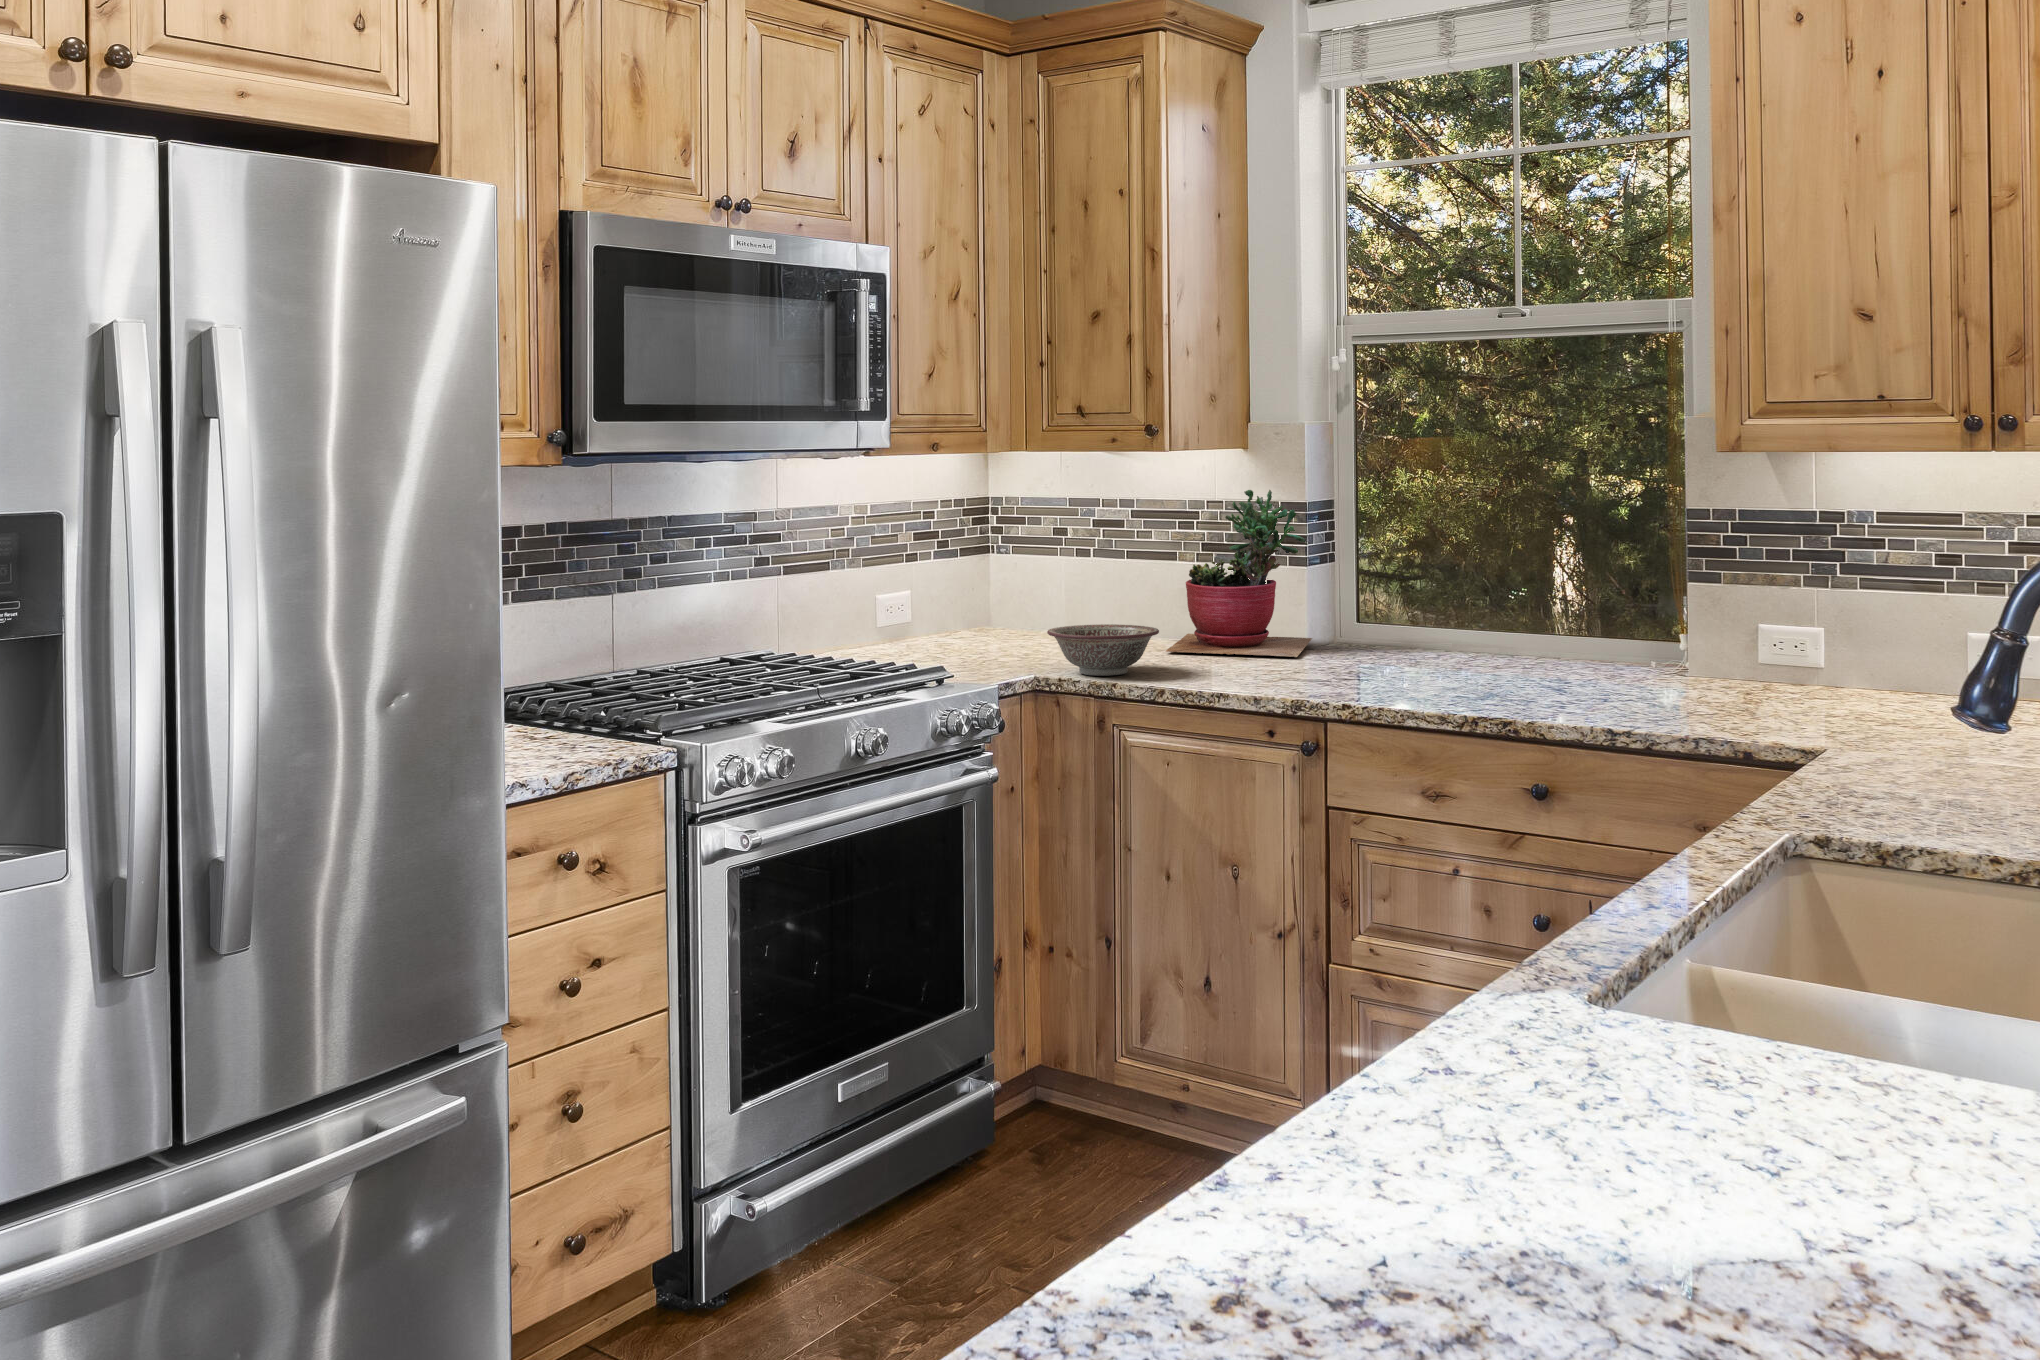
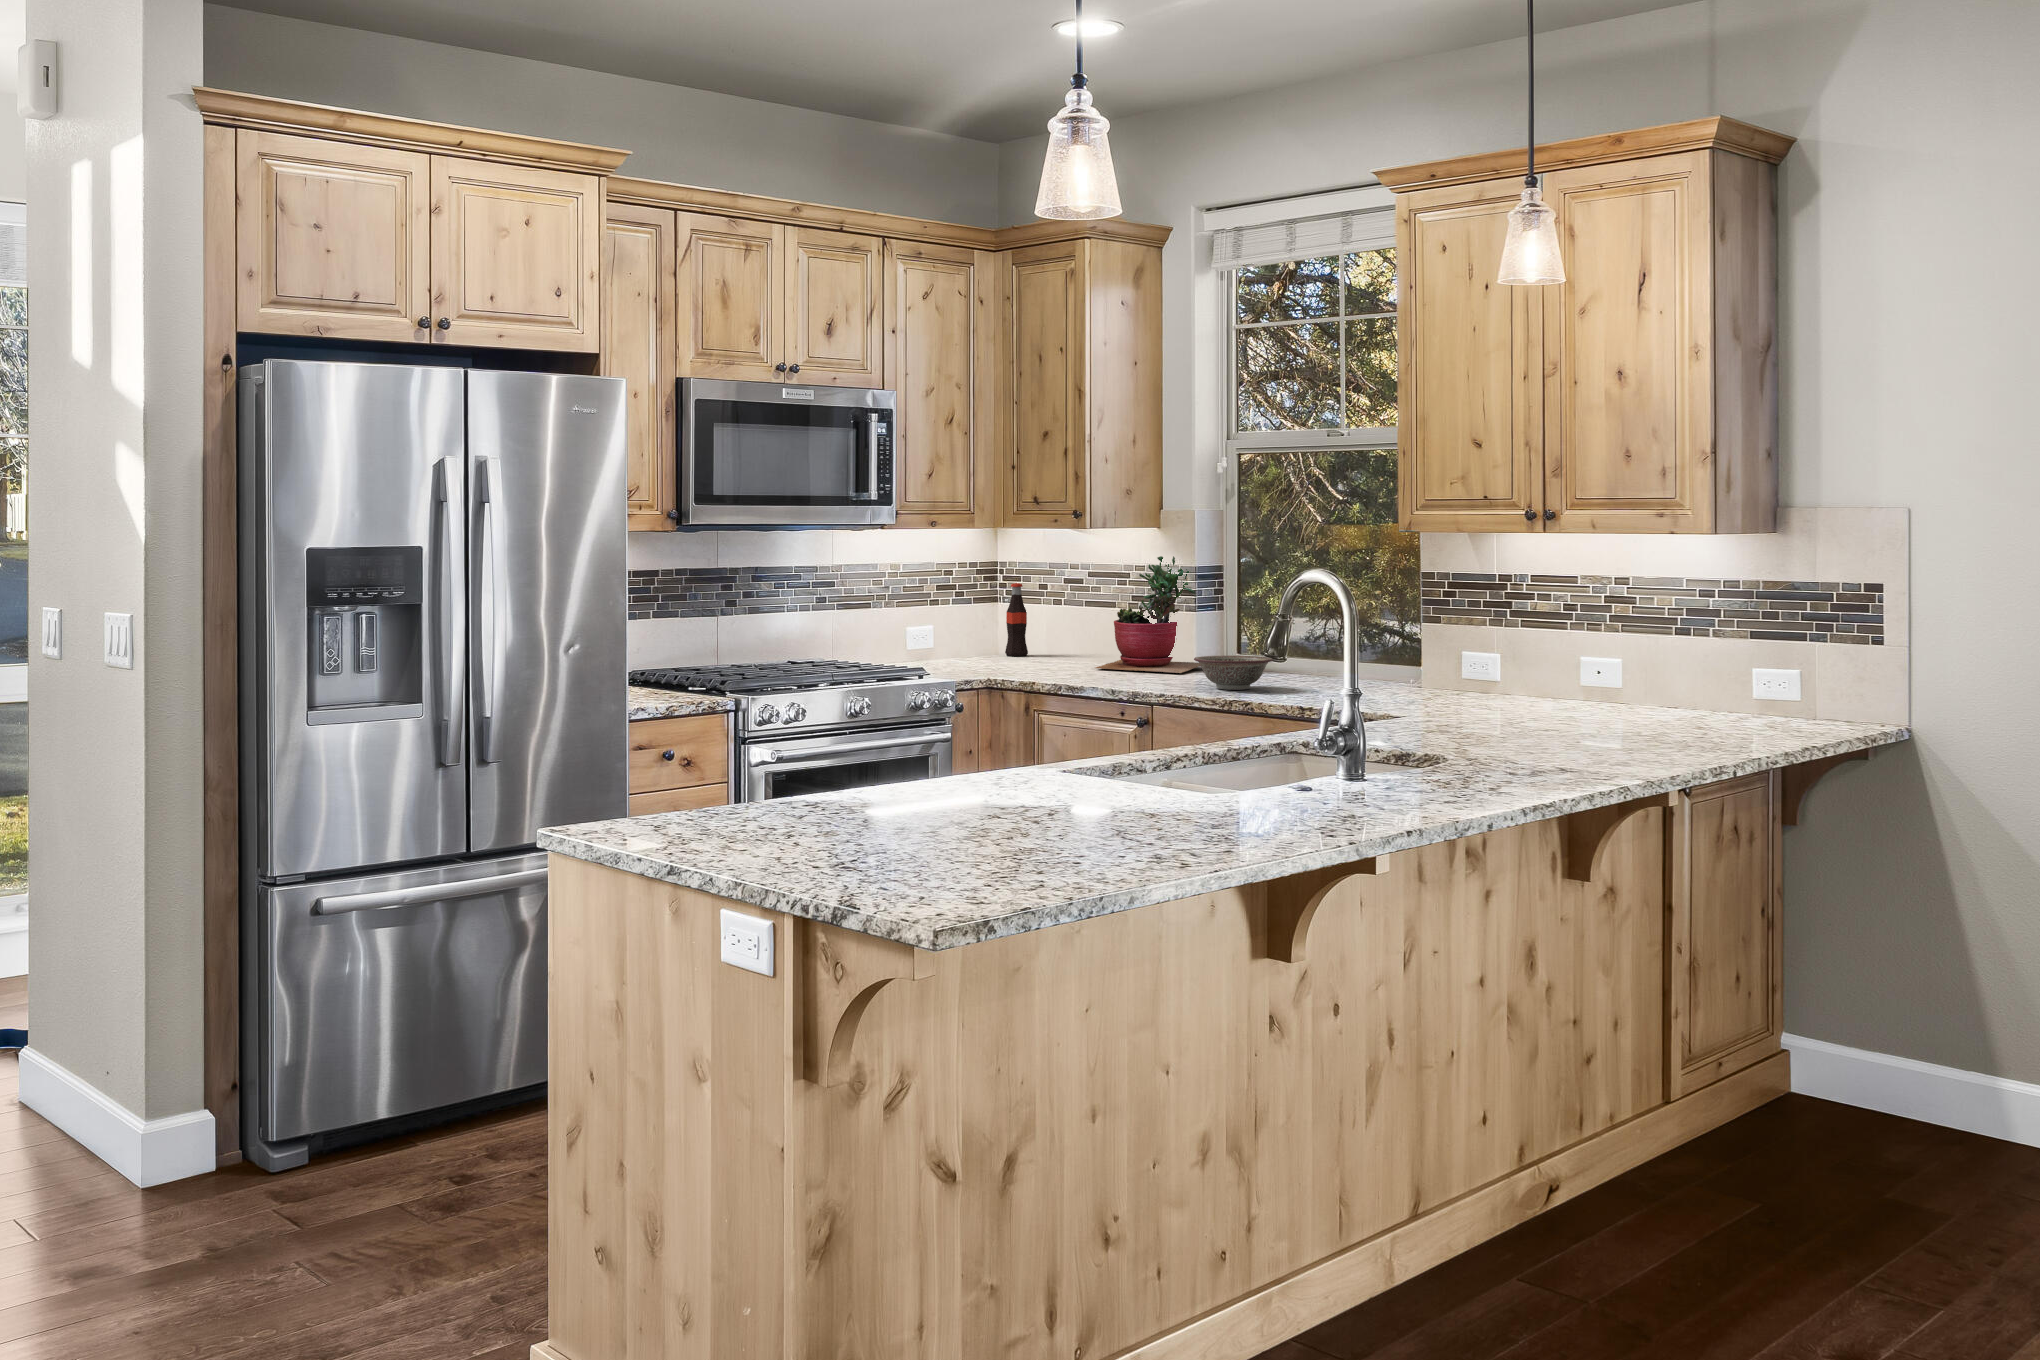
bottle: none [1007,529,1041,631] -> present [1005,583,1028,656]
decorative bowl: present [1047,624,1159,676] -> present [1194,655,1273,690]

